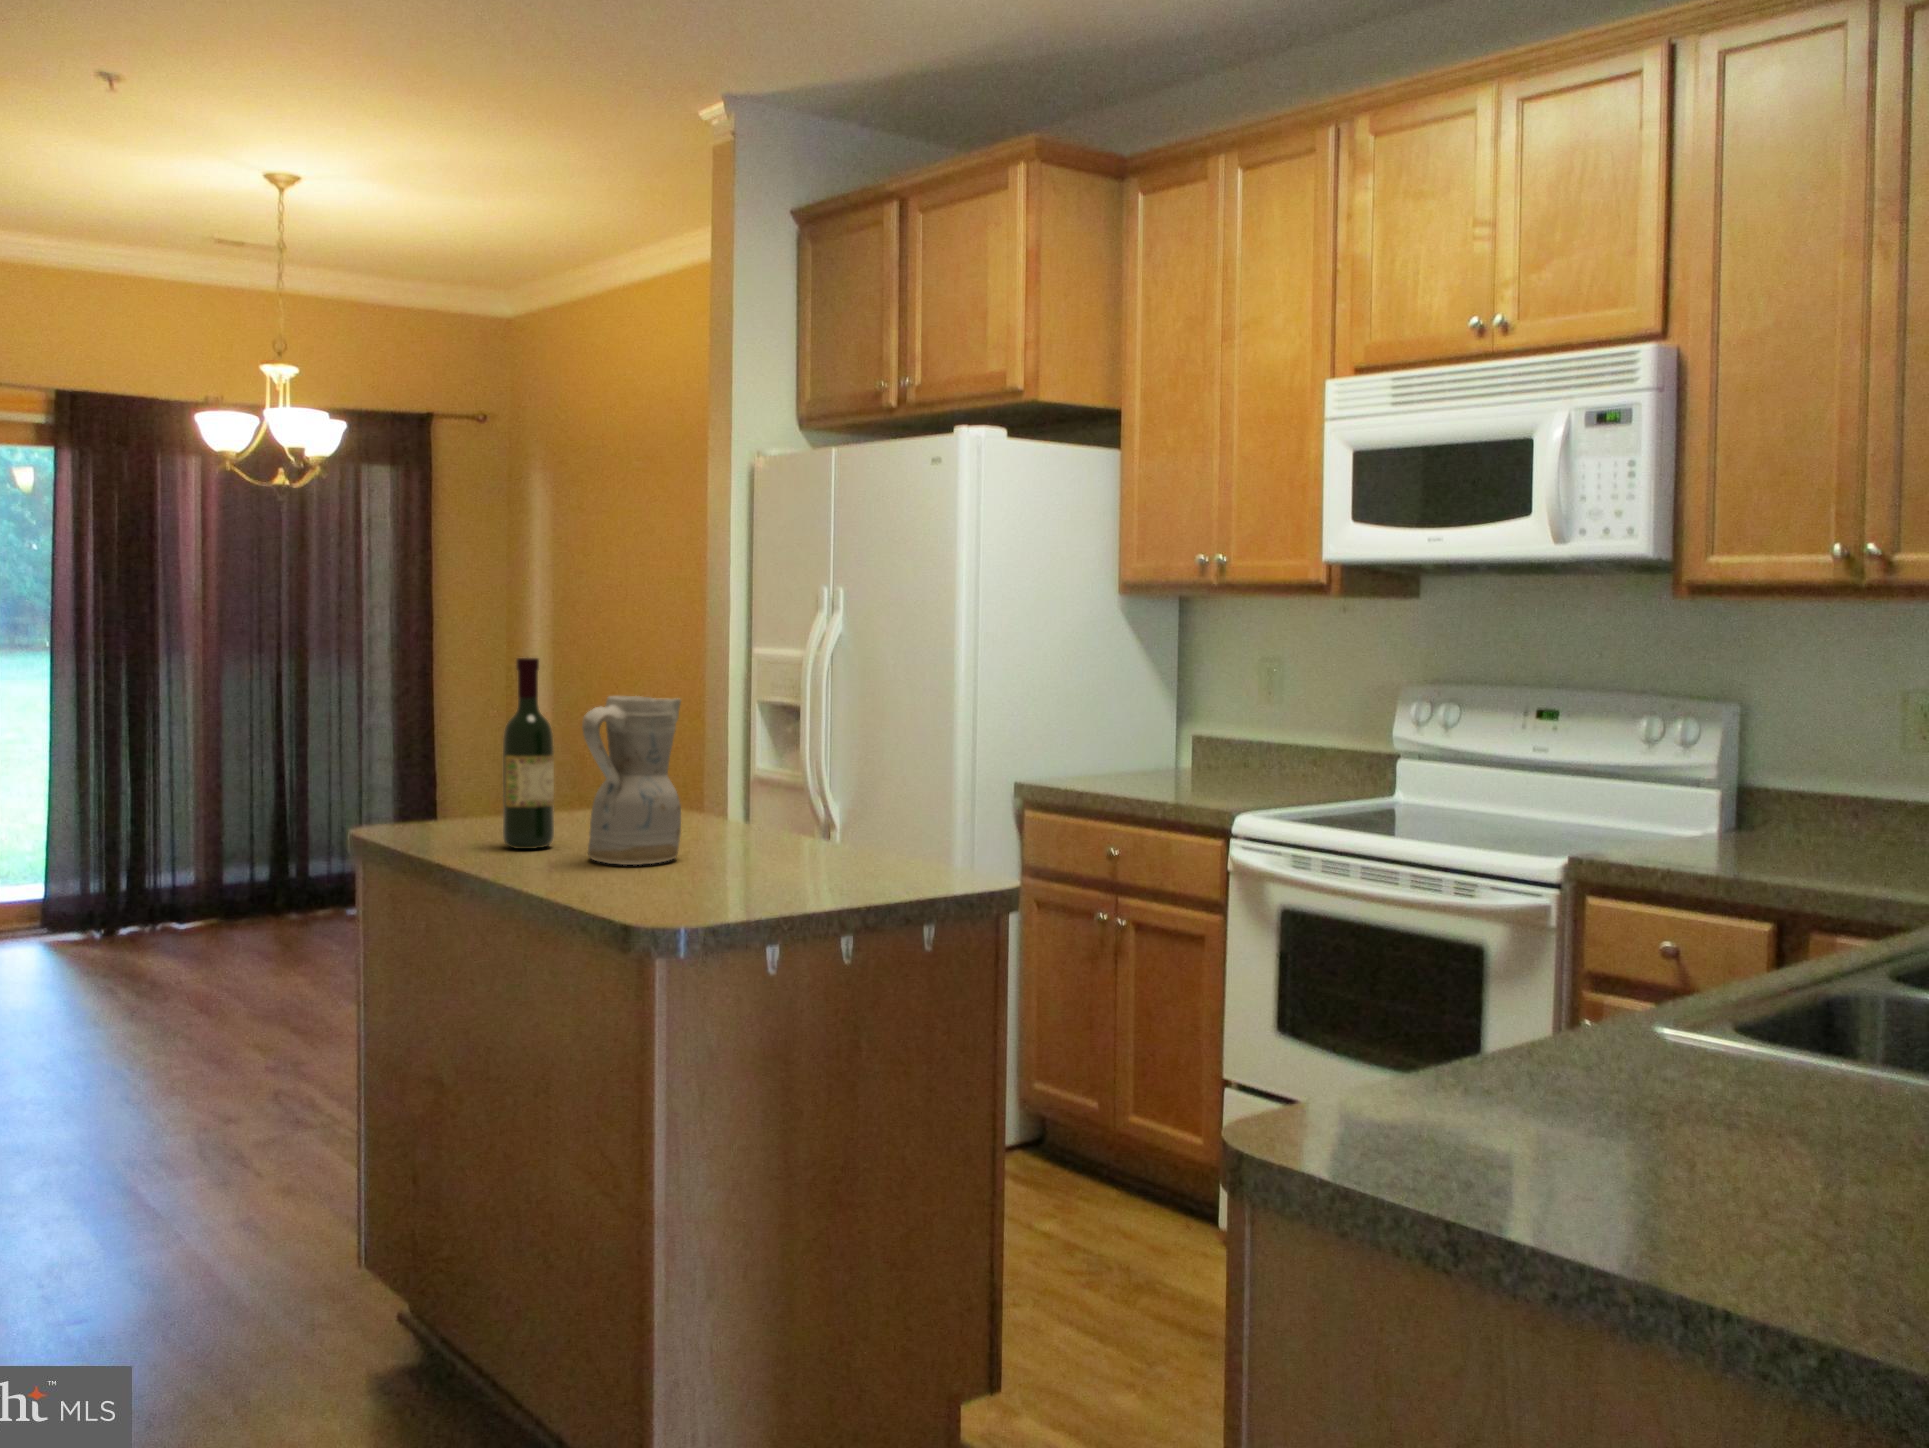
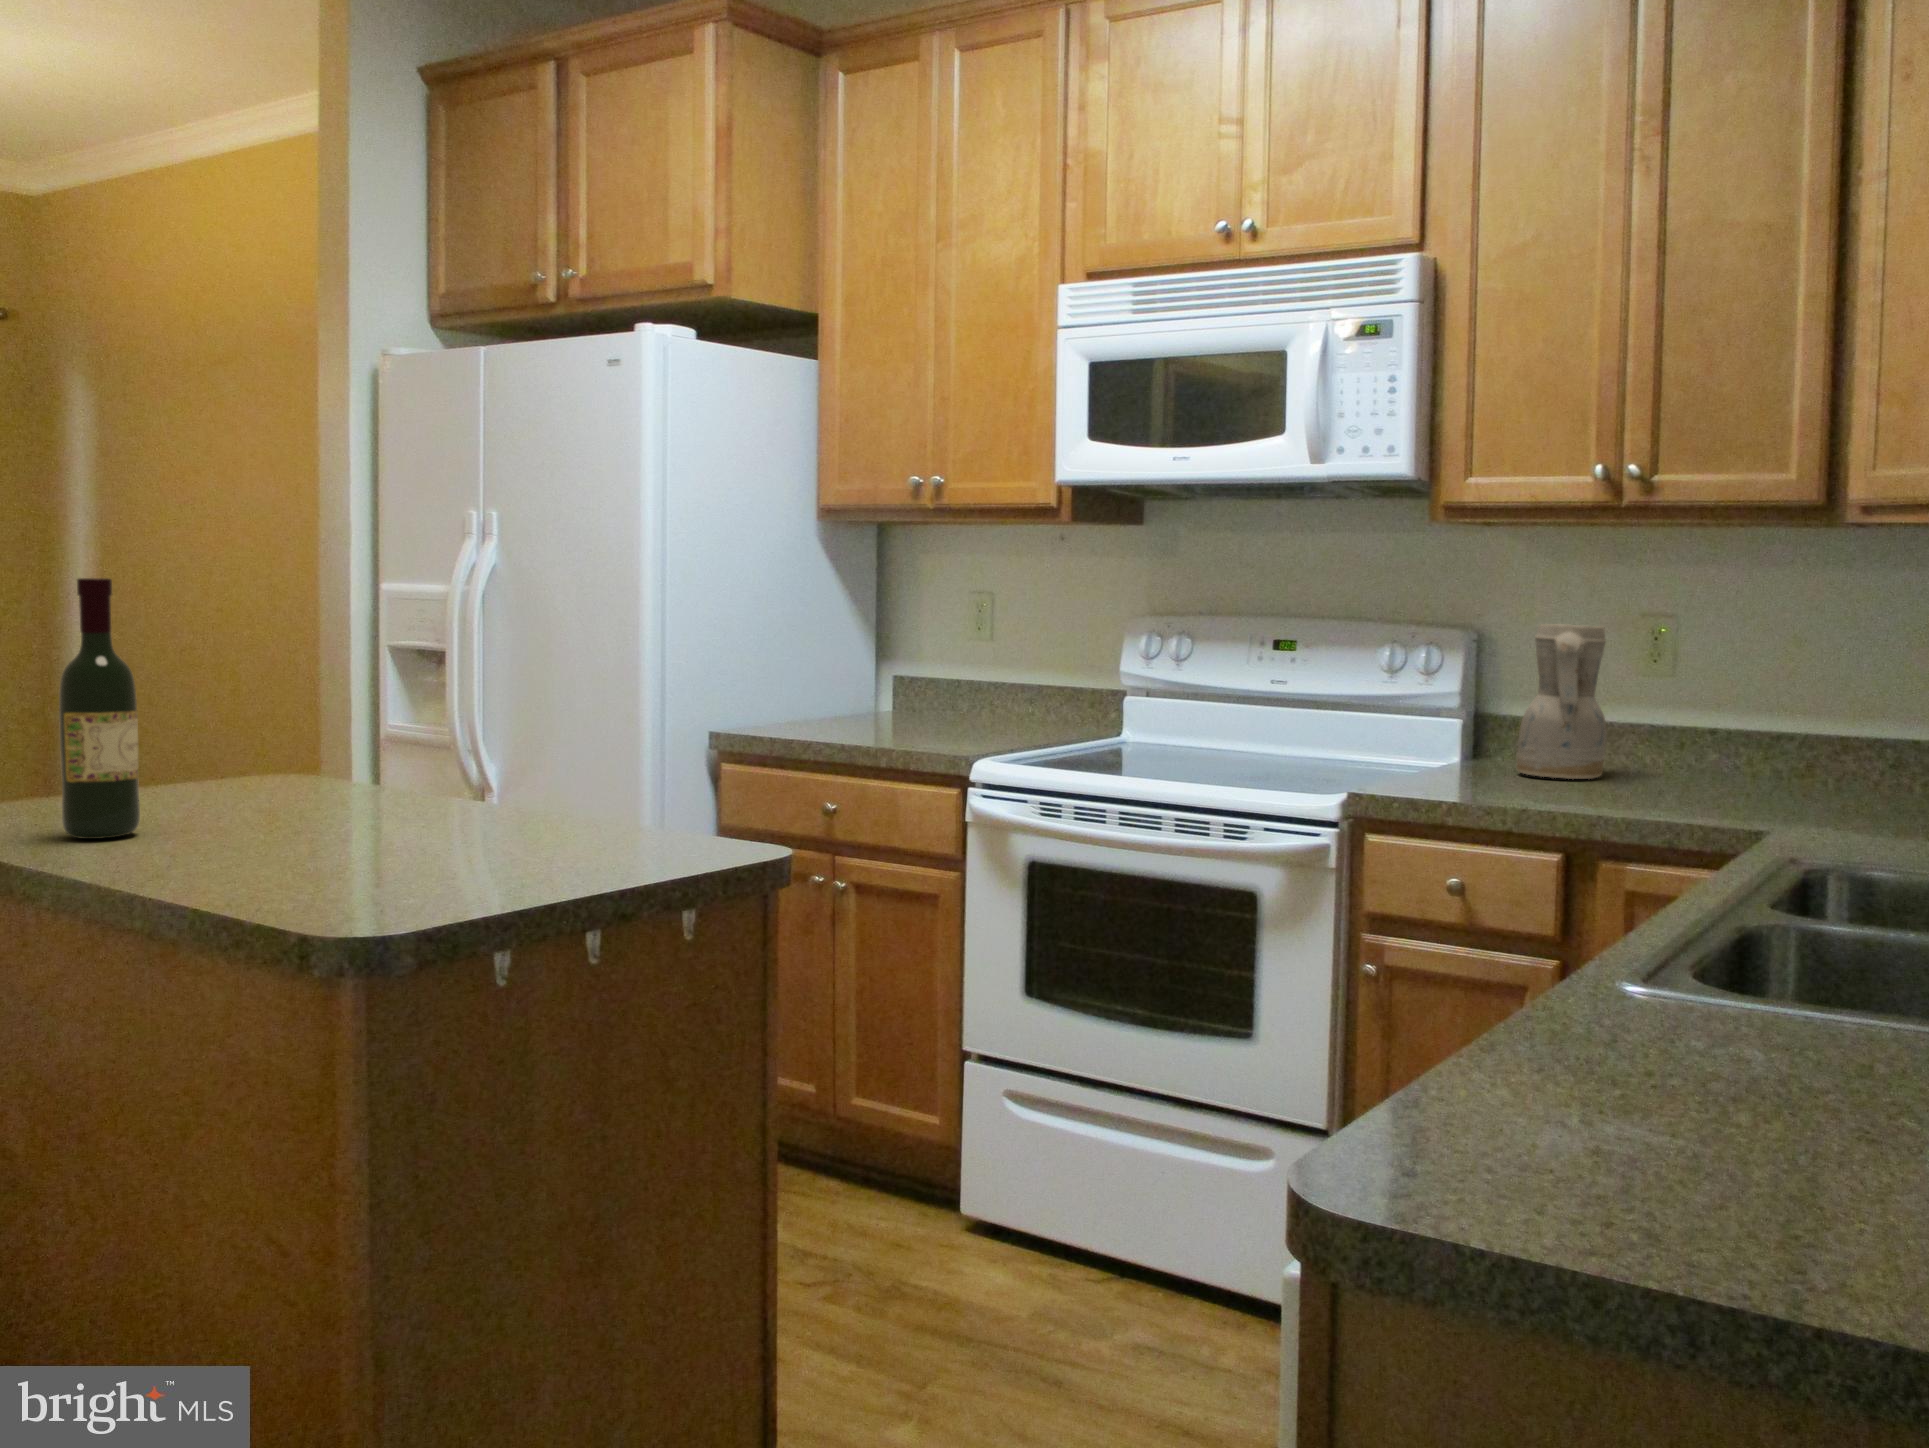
ceramic pitcher: present [582,696,681,865] -> present [1516,624,1607,779]

